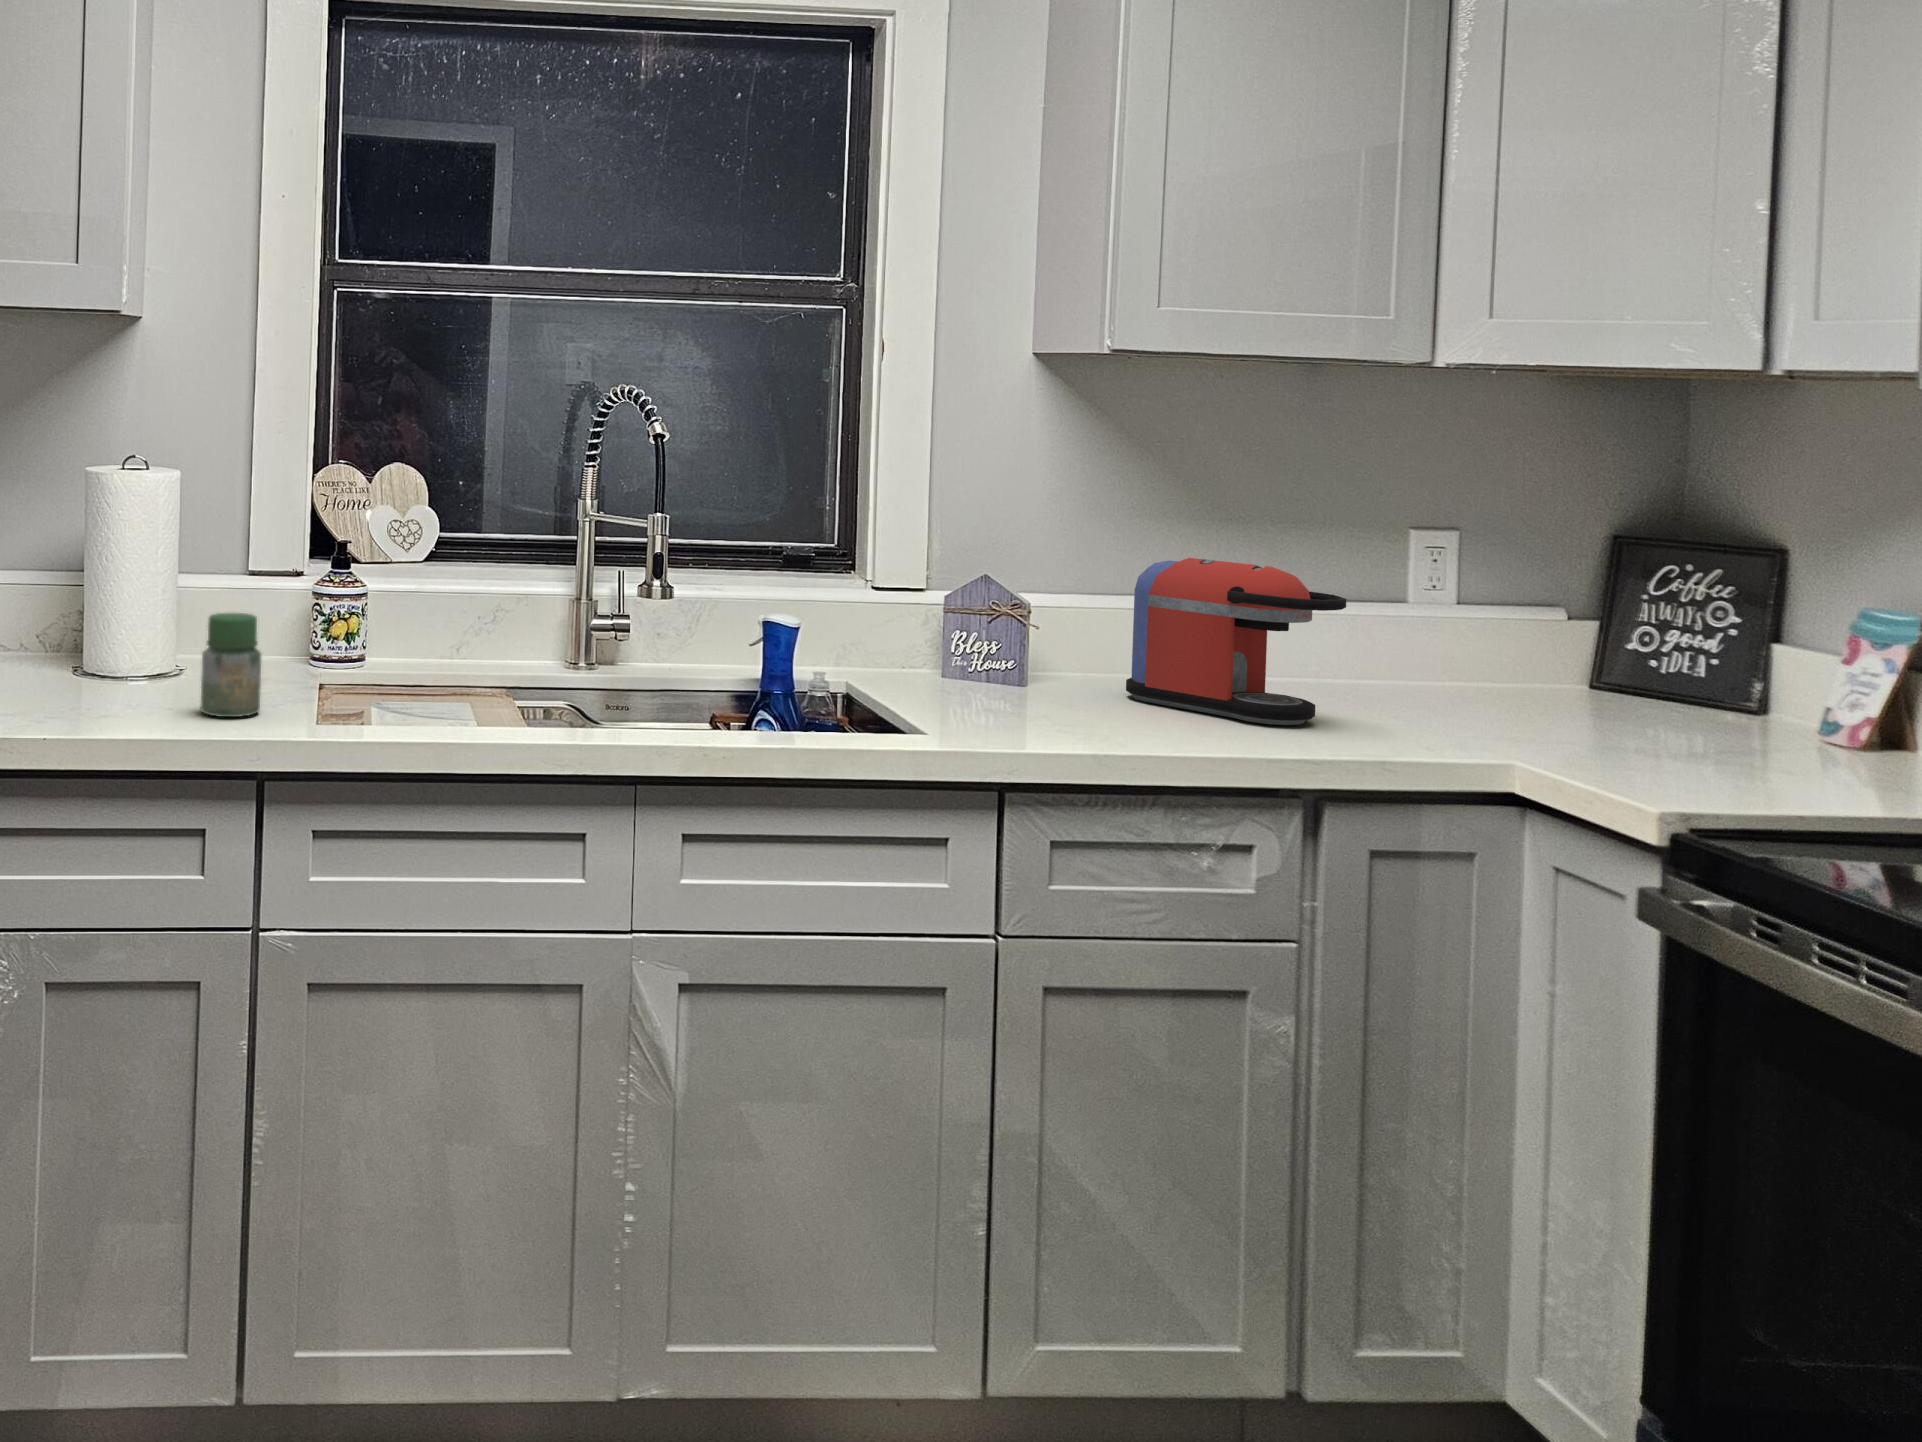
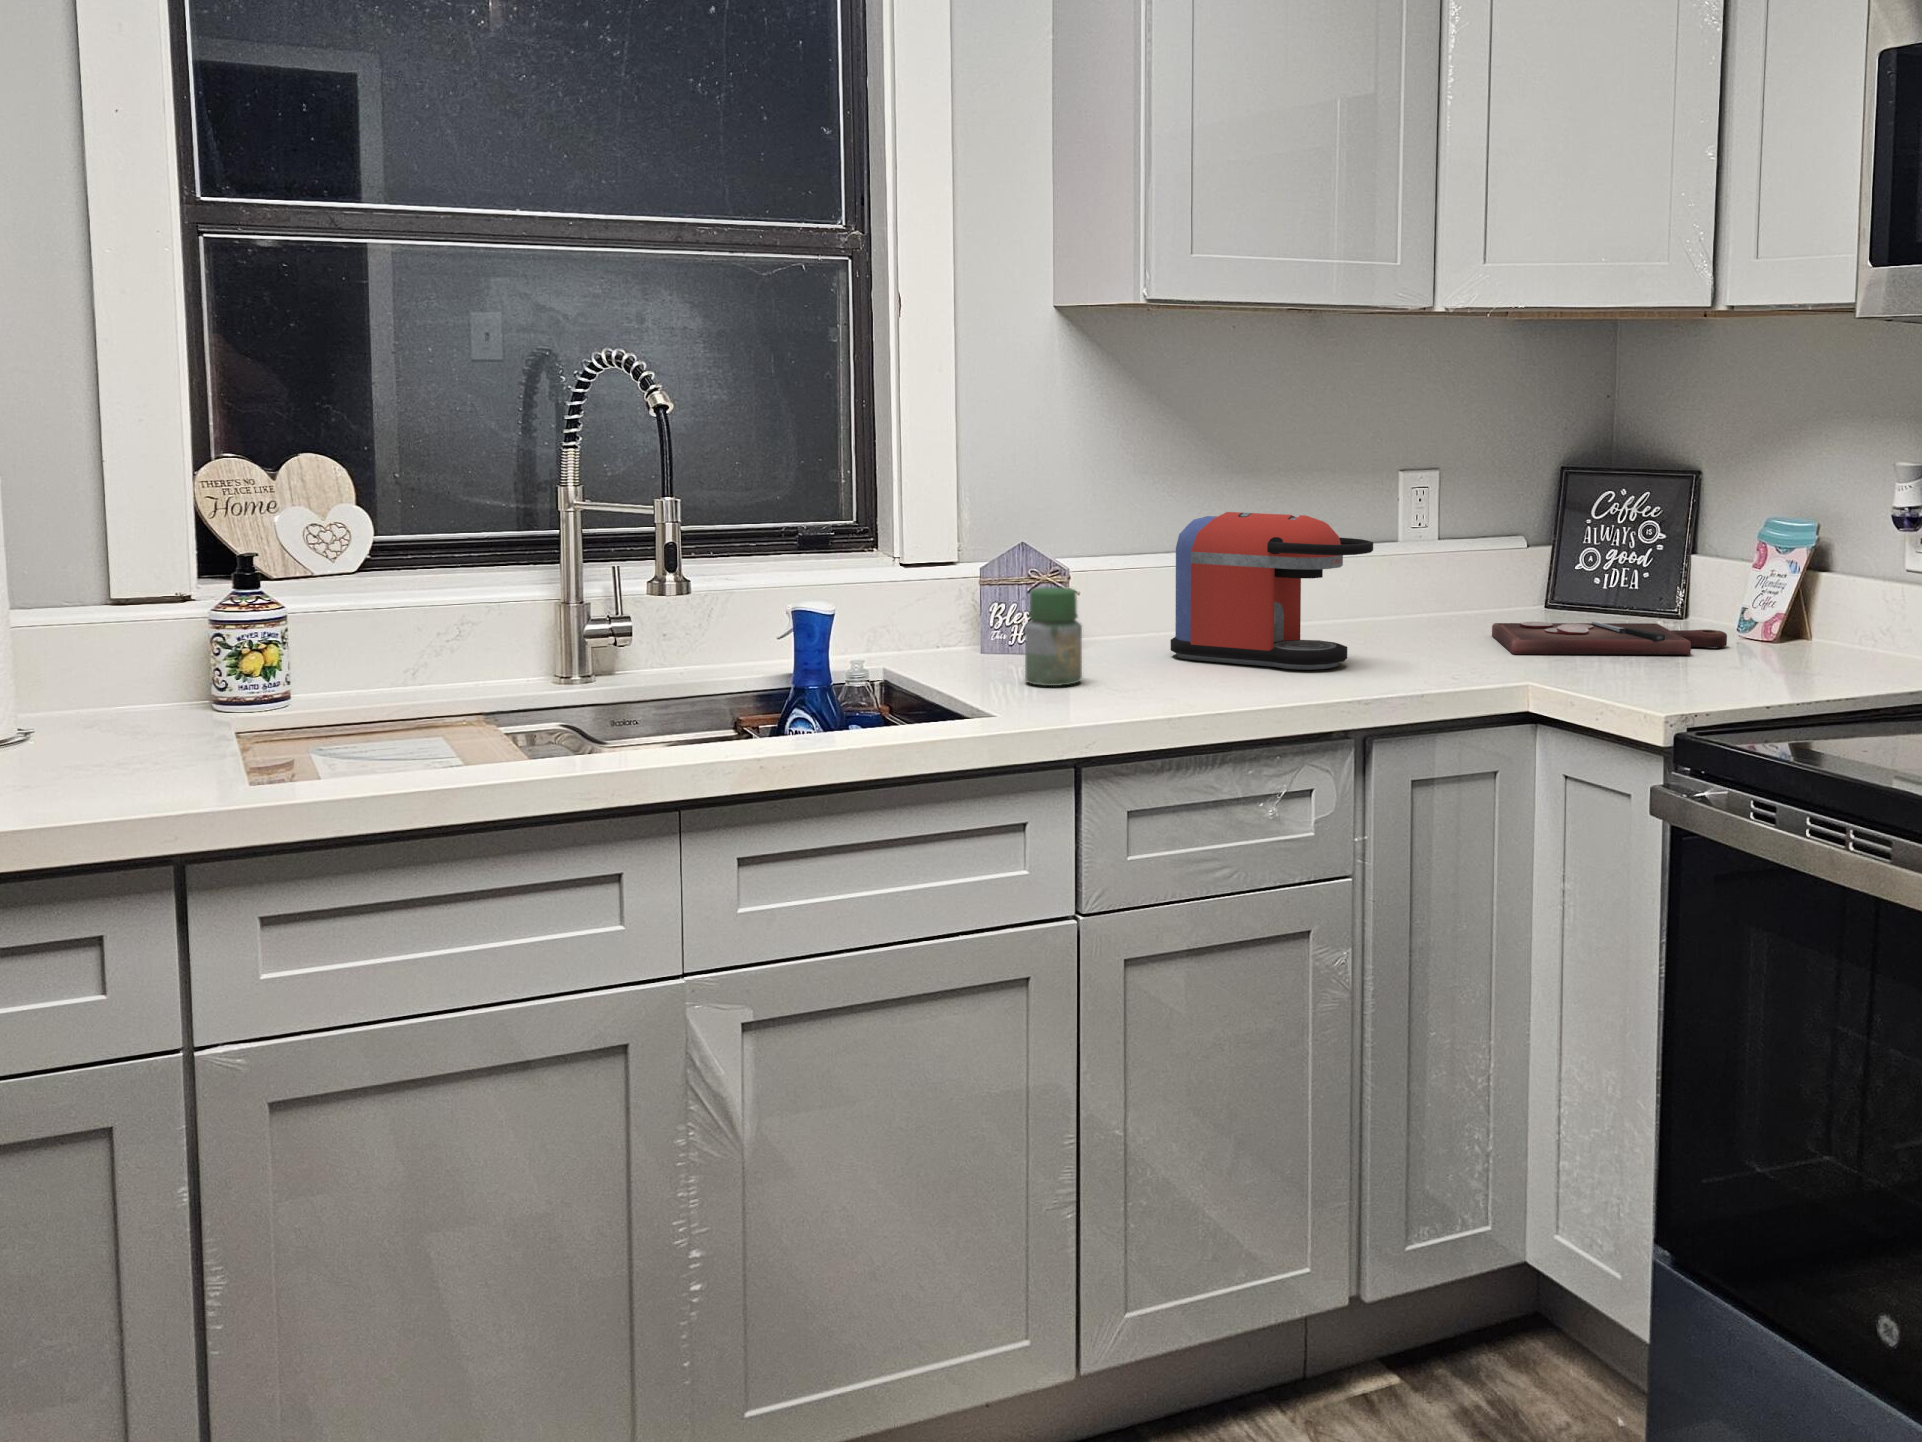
jar: present [201,613,261,717] -> present [1025,587,1082,686]
cutting board: none [1500,696,1807,754] -> present [1492,622,1727,654]

